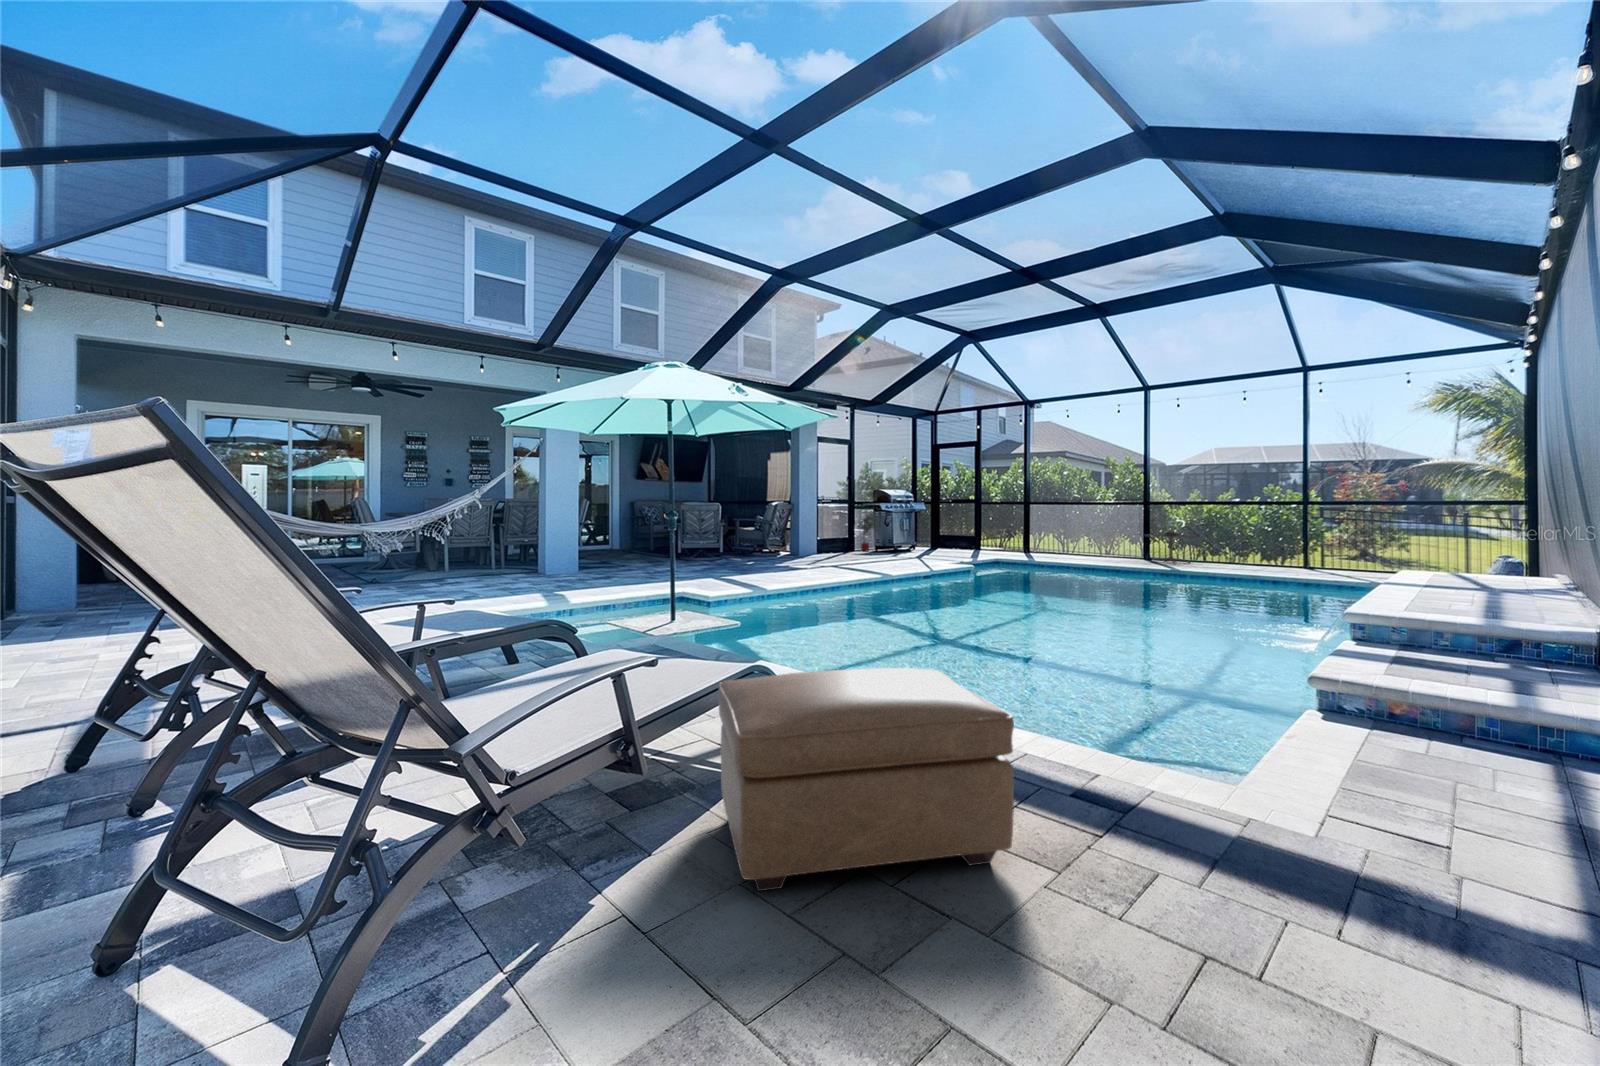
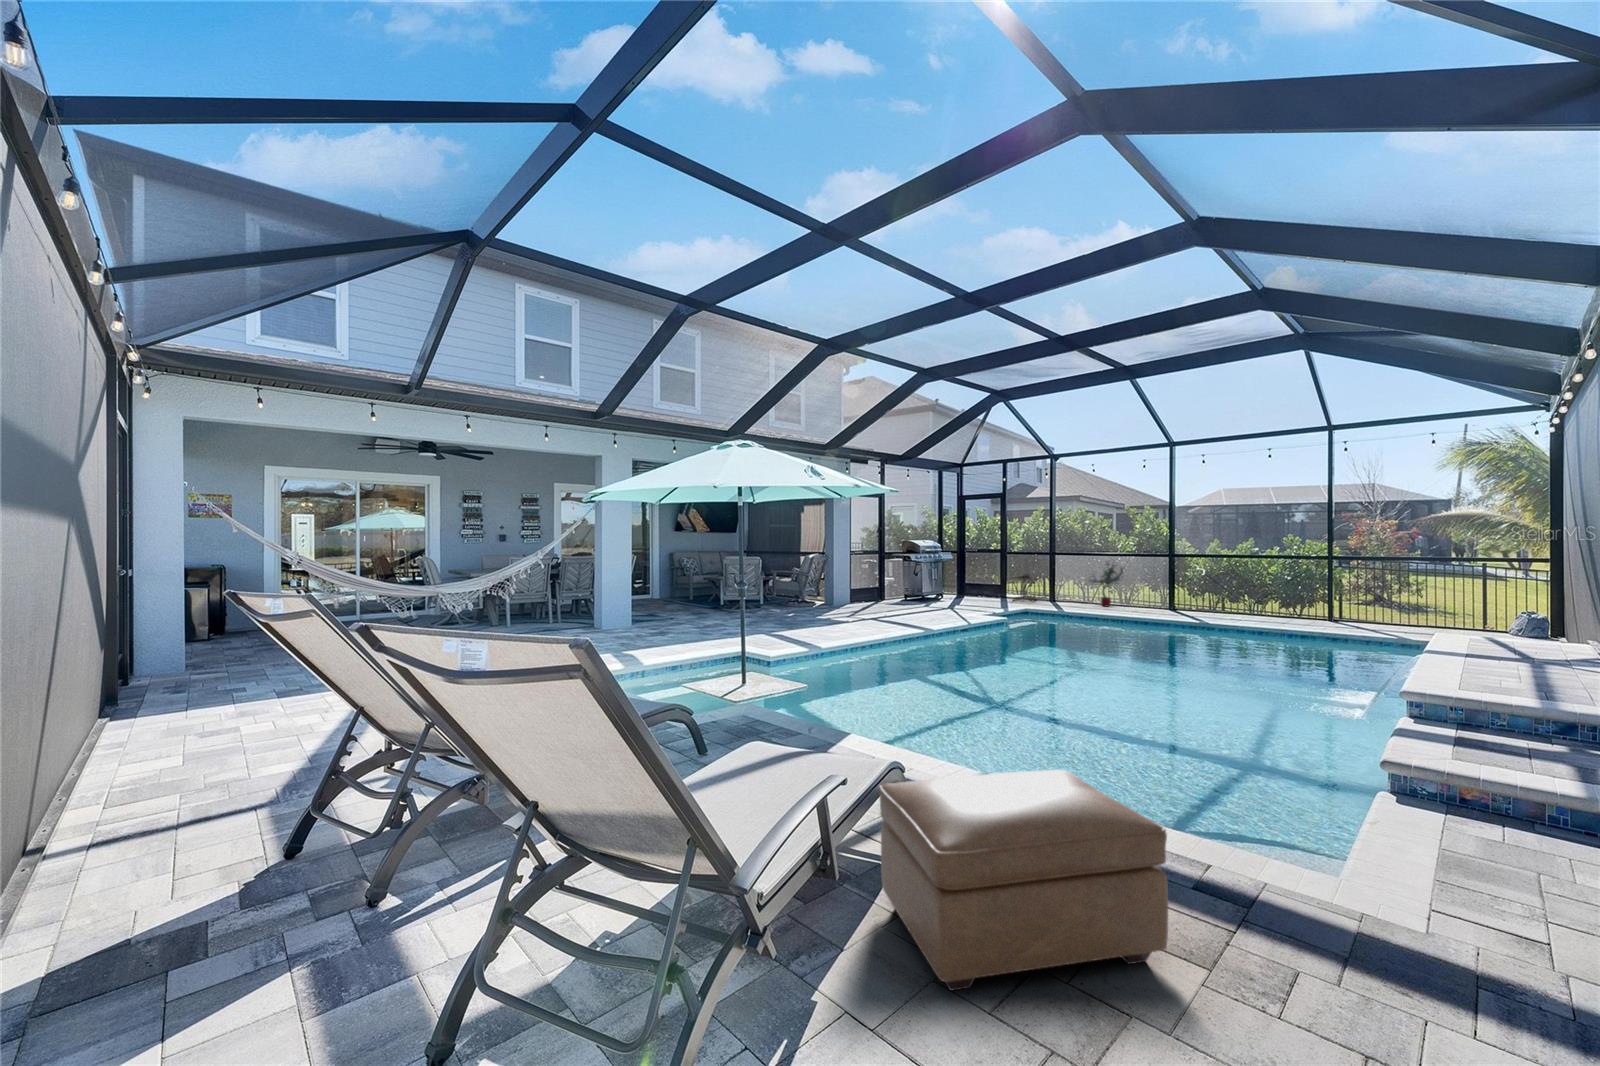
potted tree: present [857,510,880,551] -> present [1089,563,1124,606]
side table: present [1147,531,1196,564] -> present [1010,574,1041,602]

